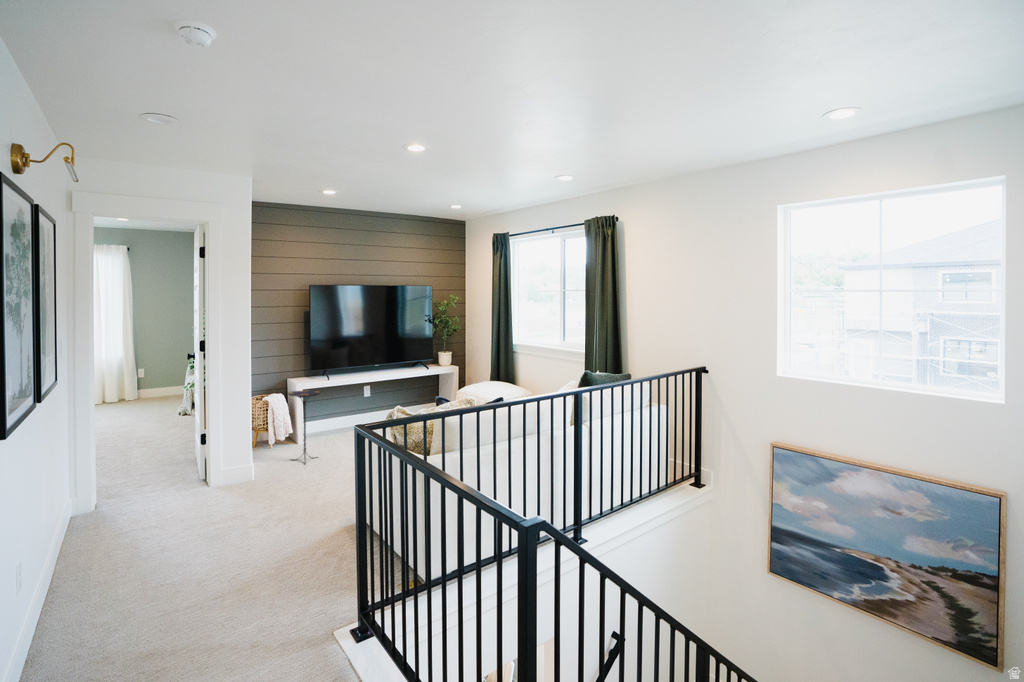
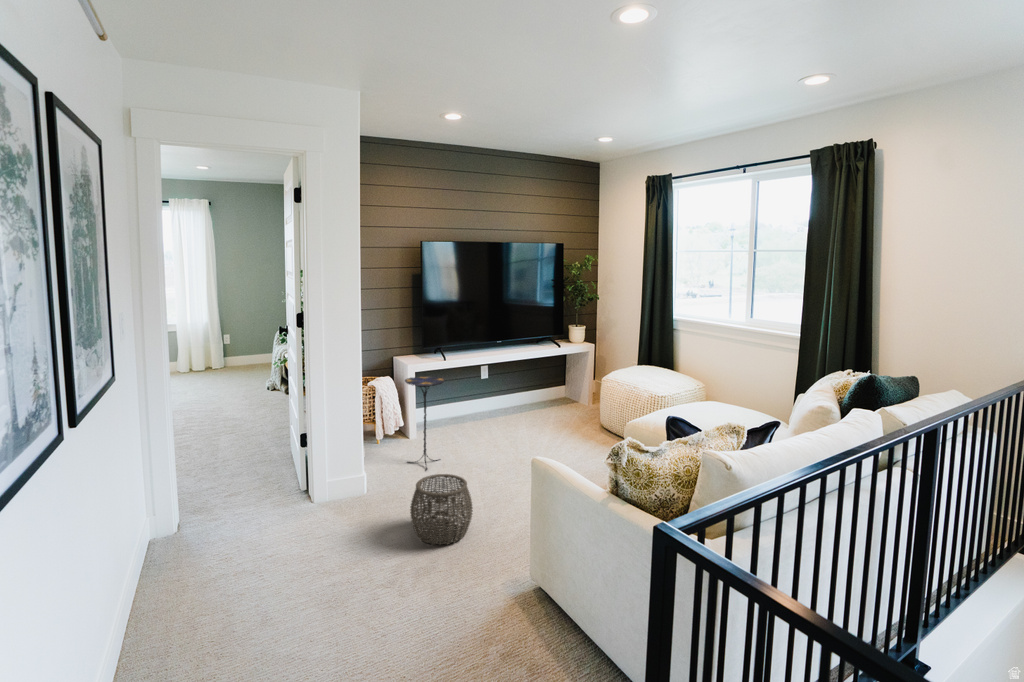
woven basket: none [279,457,329,507] -> present [410,474,473,545]

